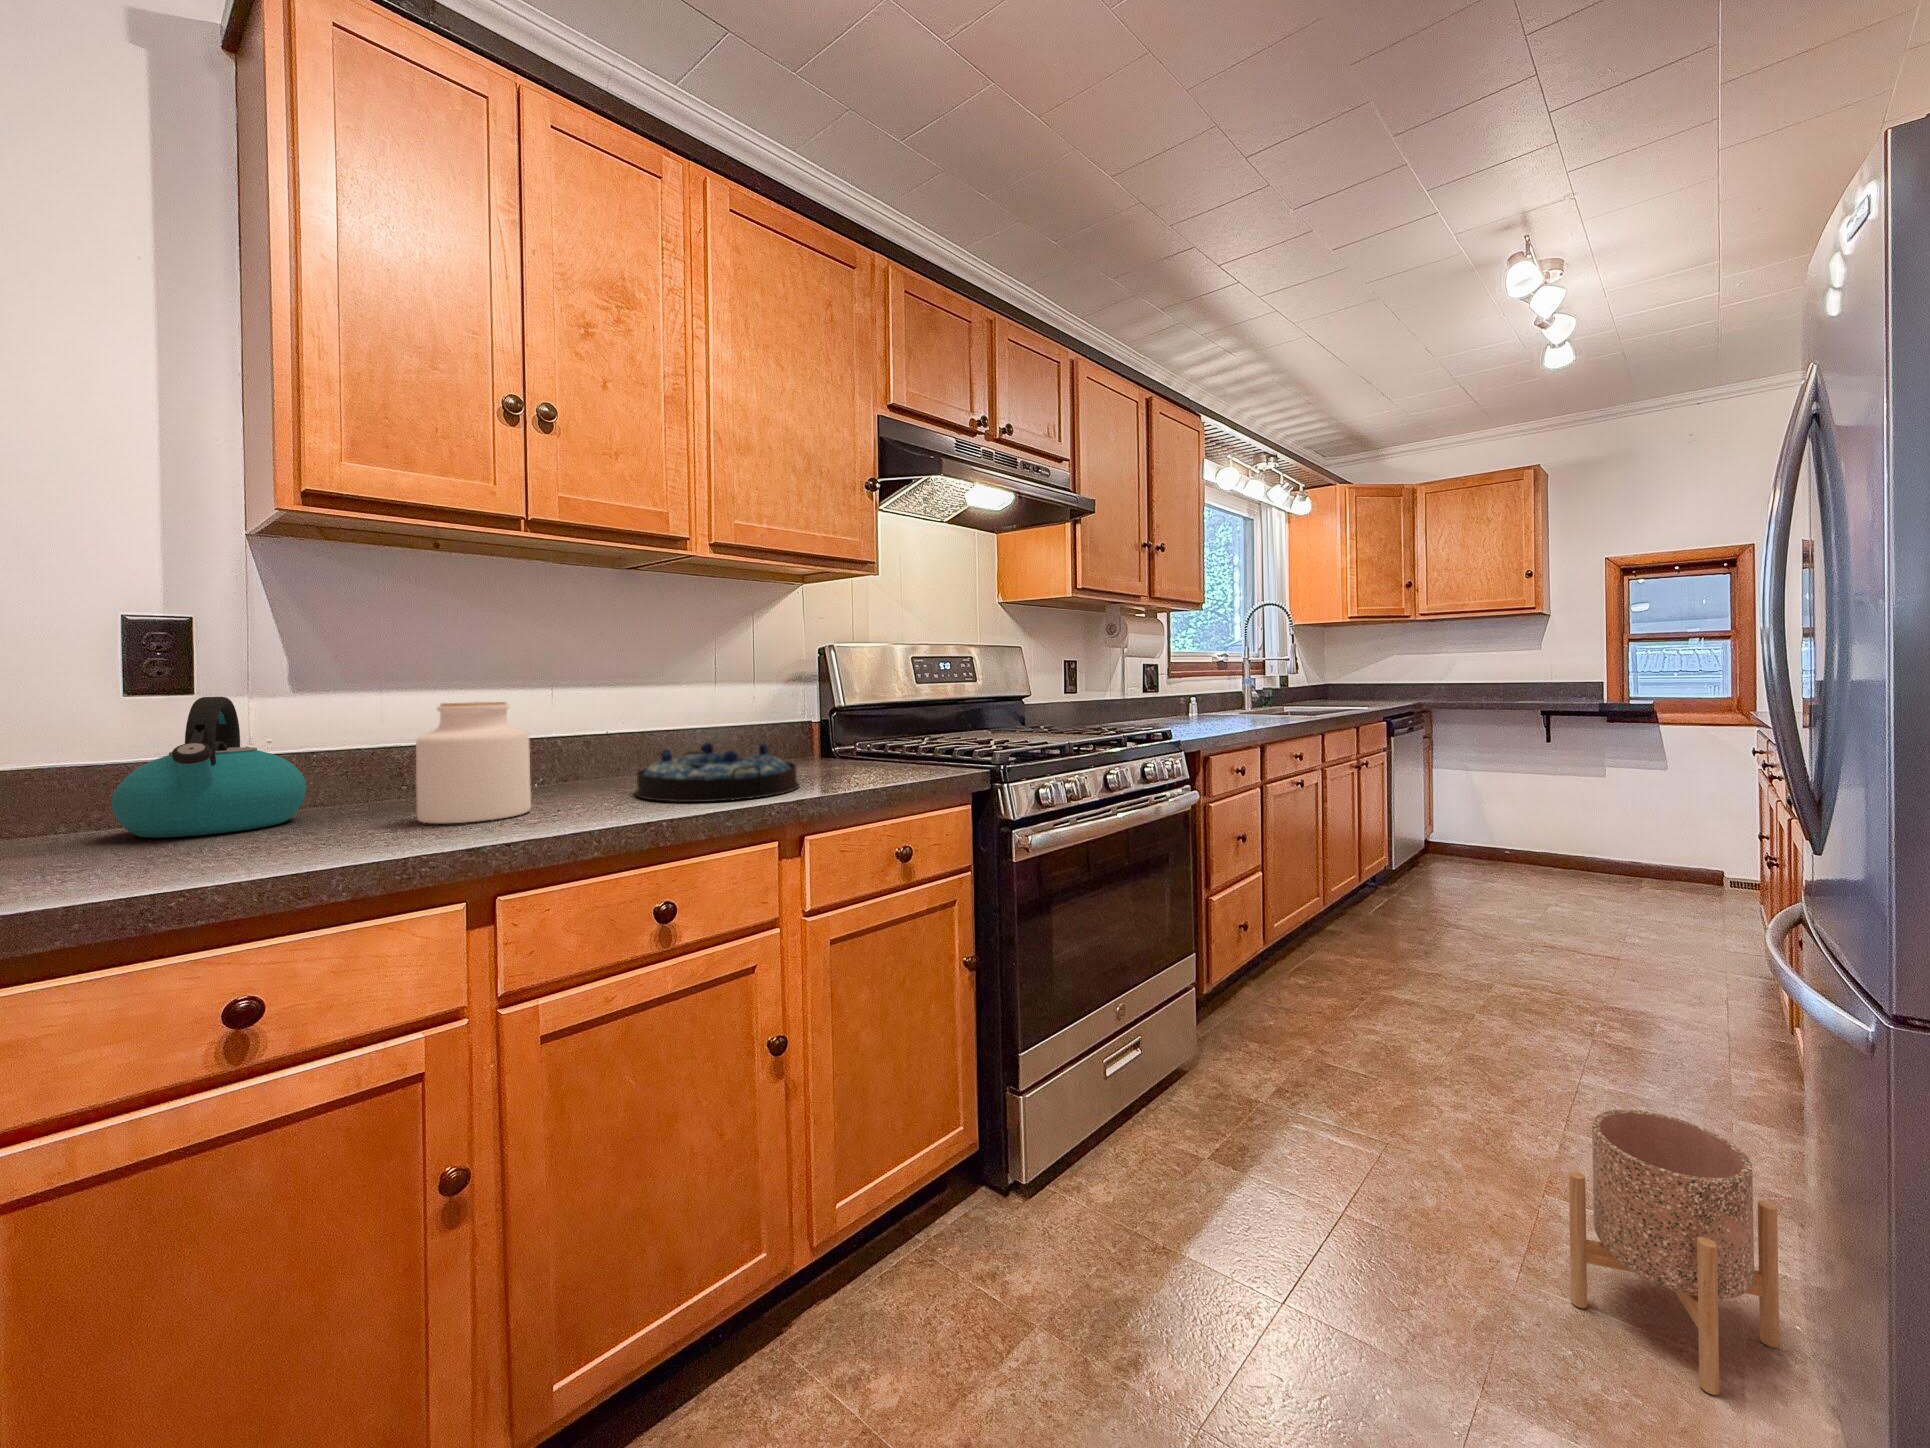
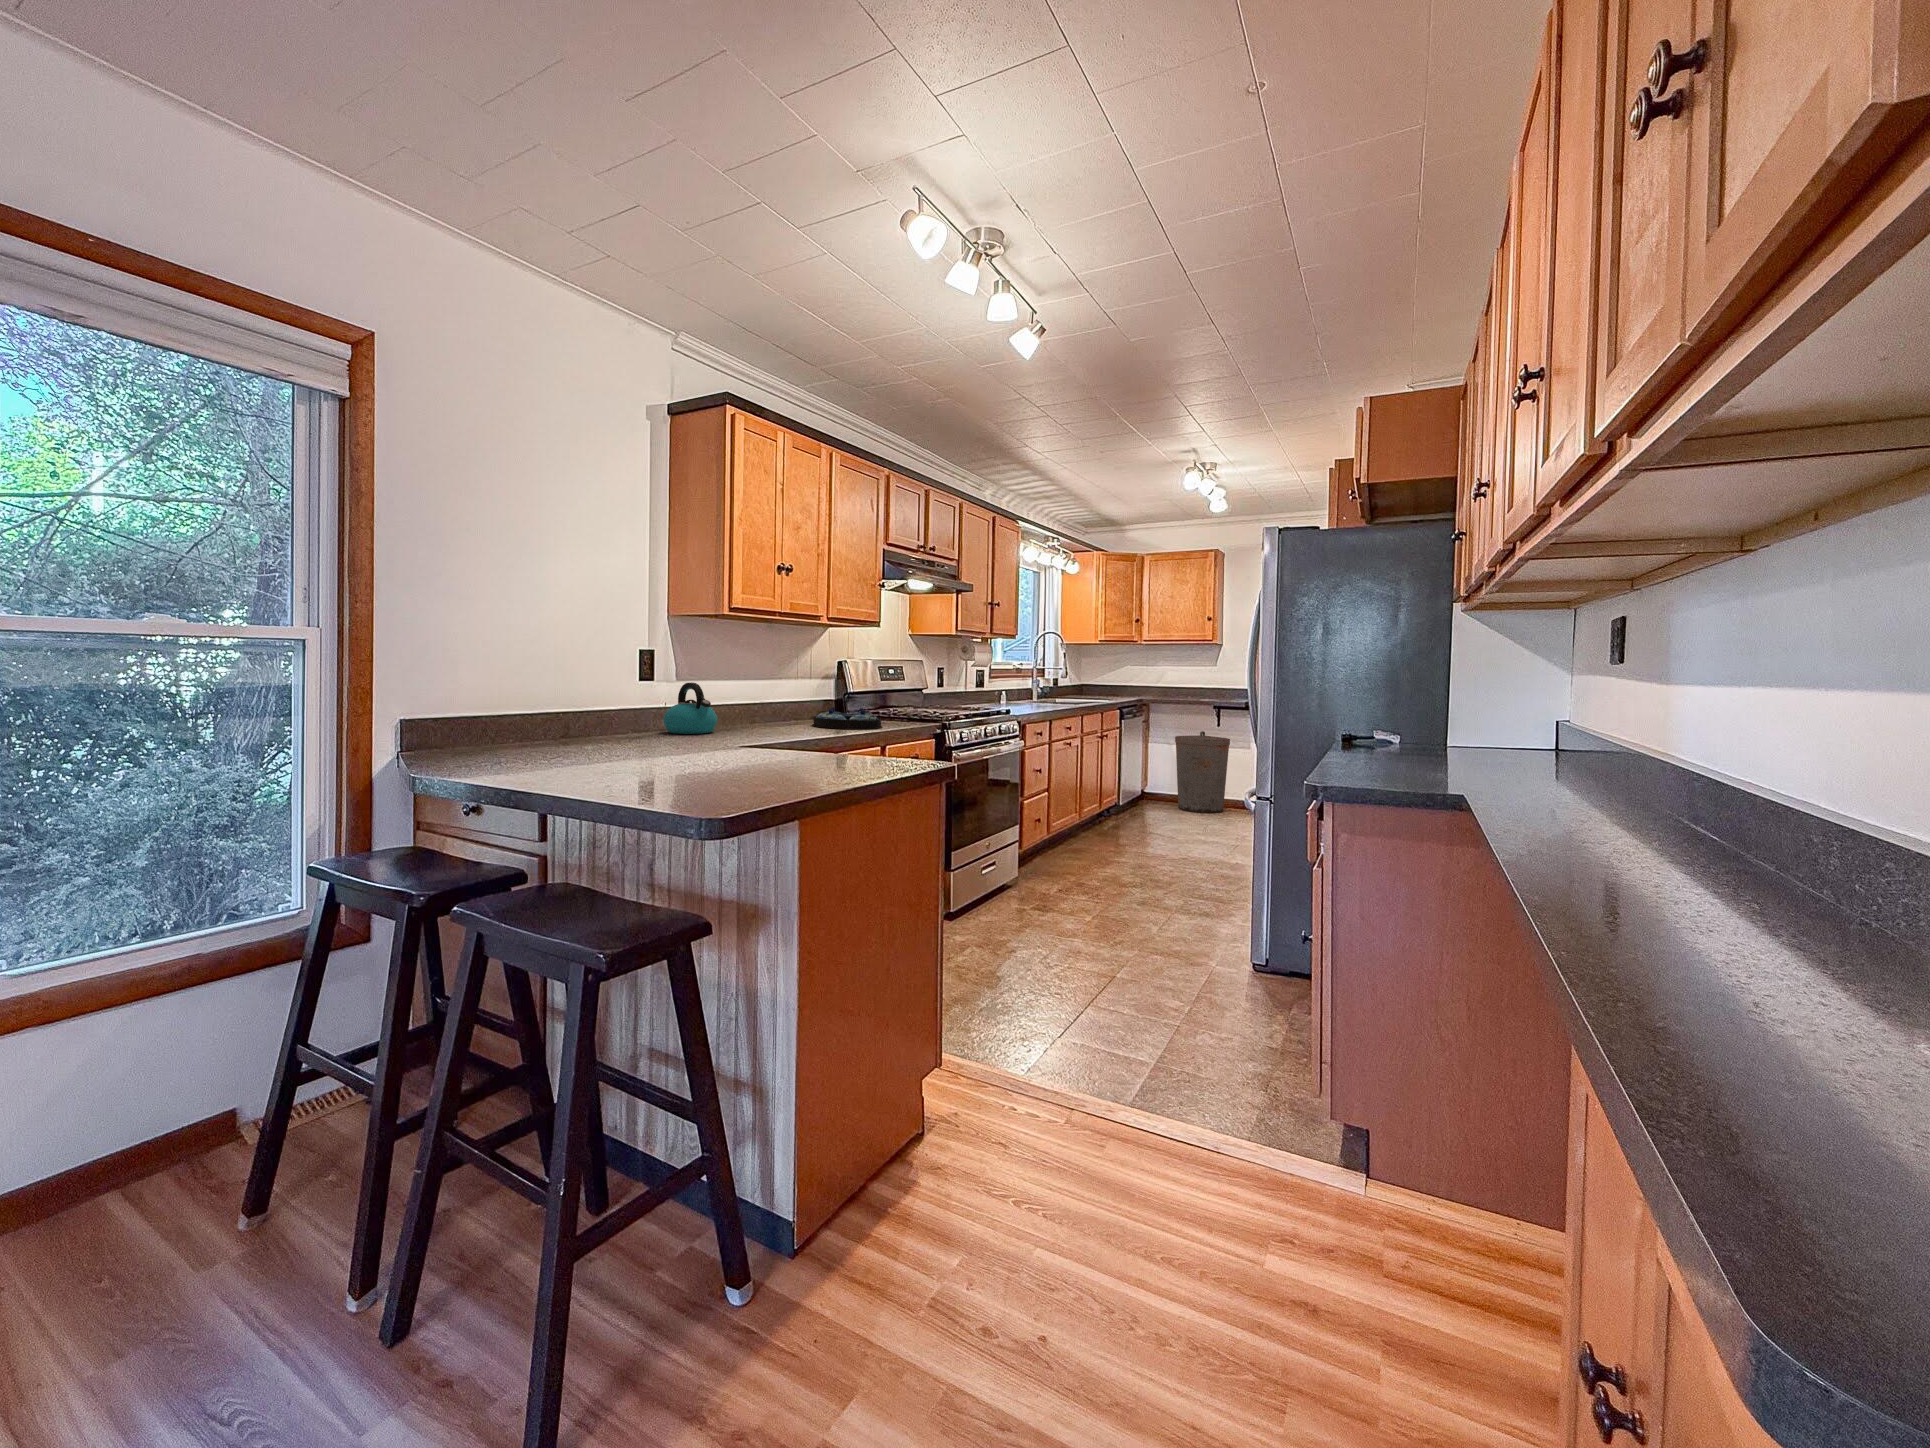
jar: present [416,702,531,823] -> none [764,687,801,732]
trash can: none [1479,750,1575,881] -> present [1175,731,1230,813]
planter: present [1569,1110,1779,1395] -> none [1174,861,1243,945]

